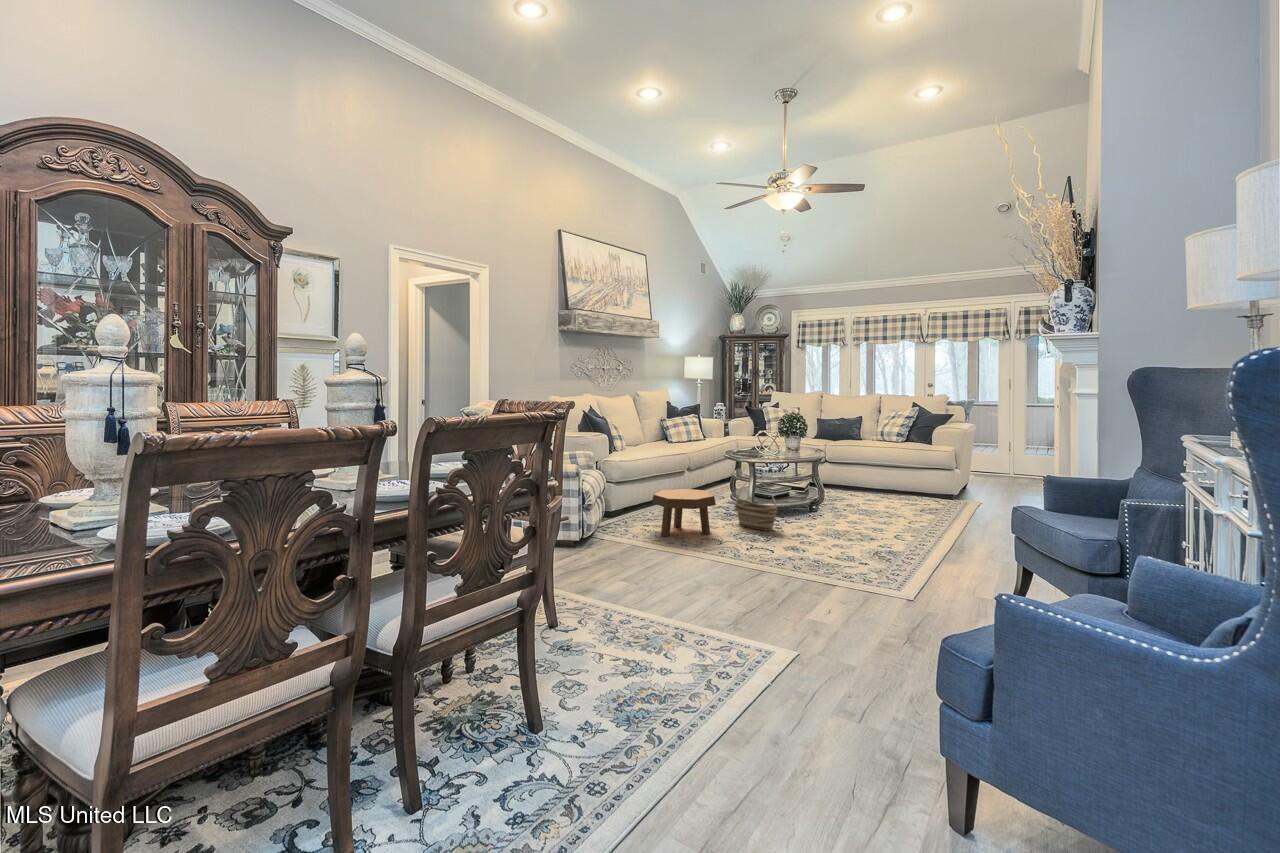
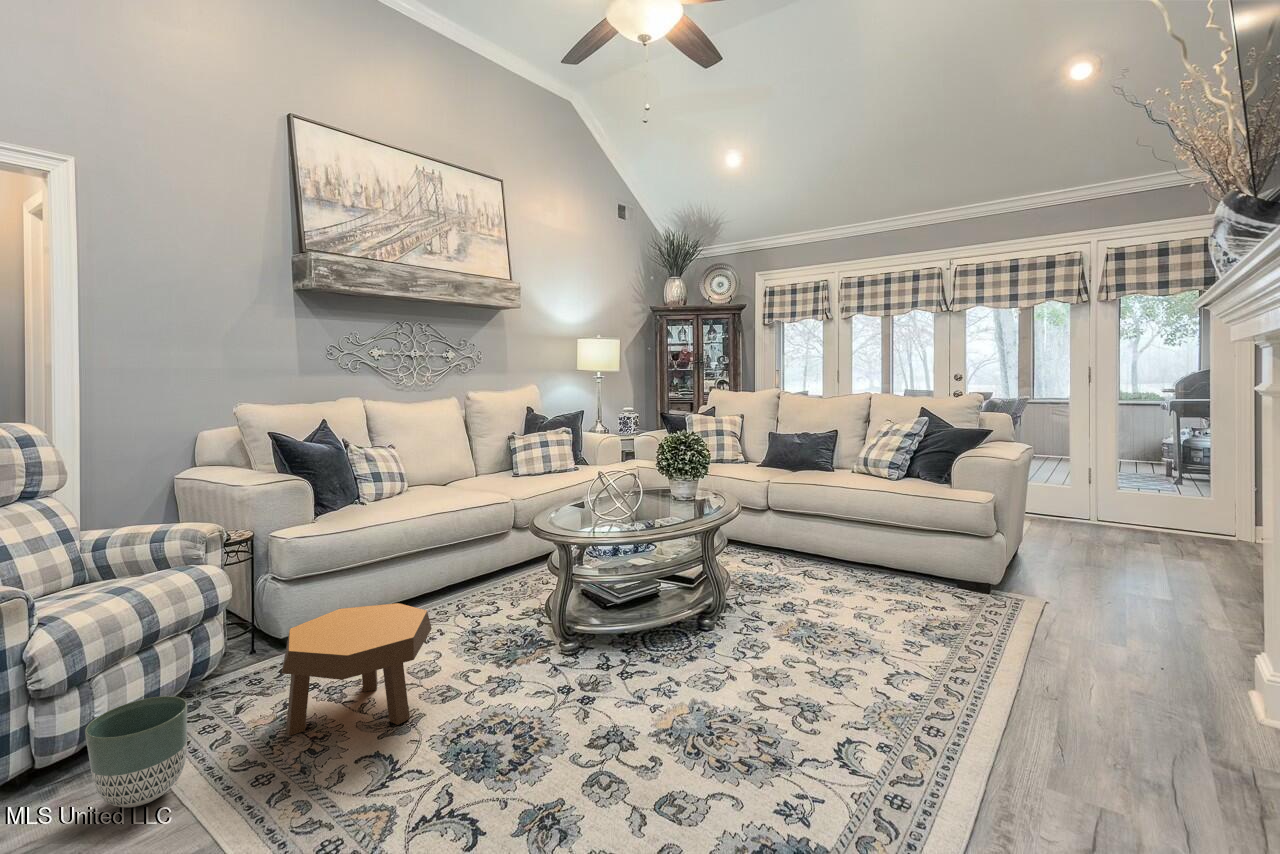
basket: present [735,484,777,531] -> none [500,590,572,711]
planter: none [620,511,651,549] -> present [85,696,187,807]

